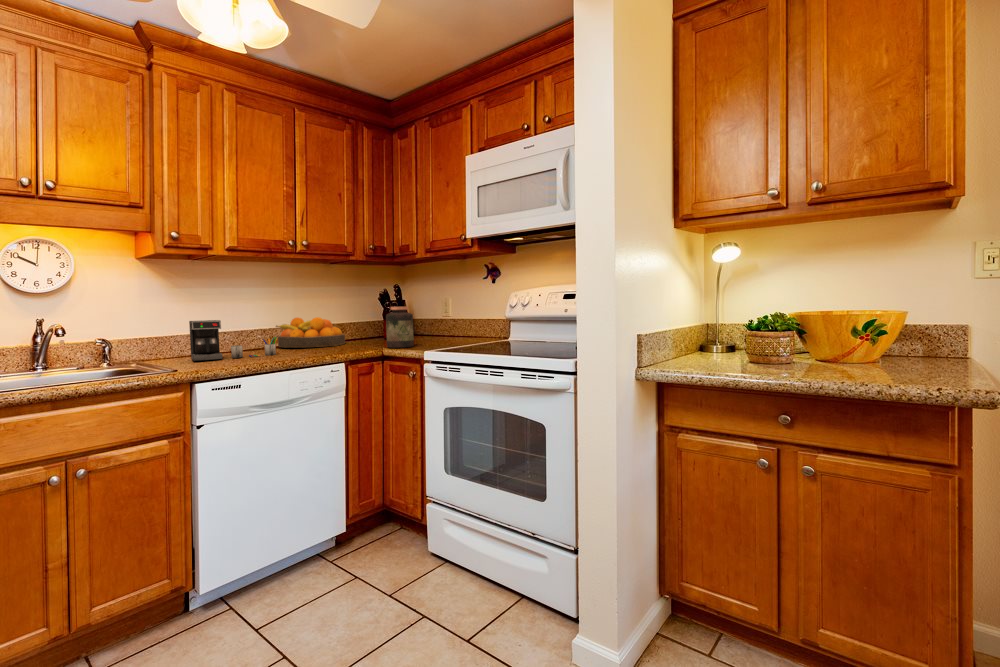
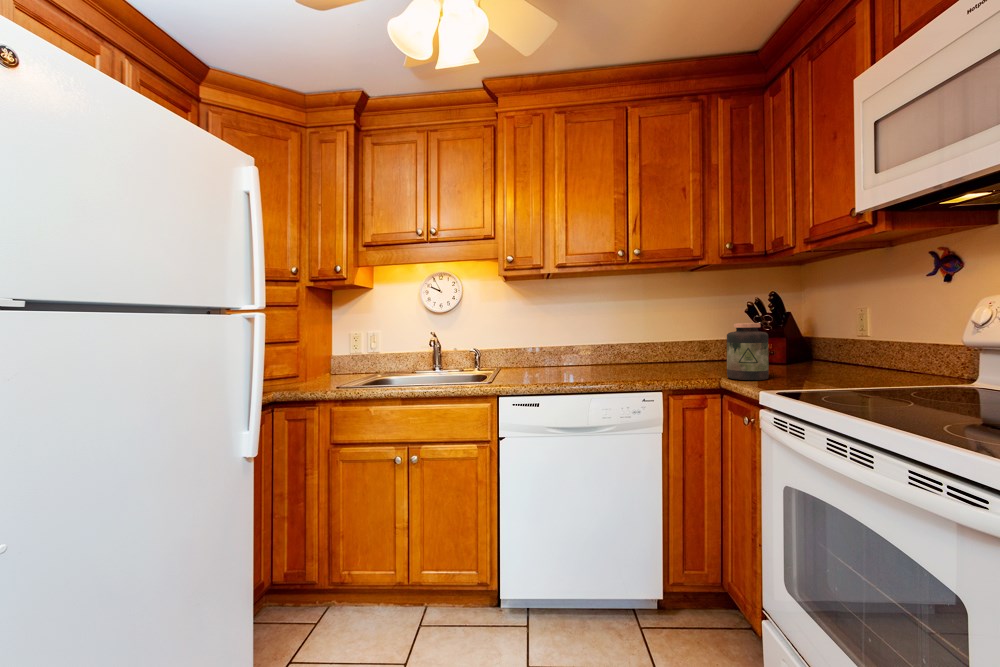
fruit bowl: present [276,317,345,347] -> none [621,332,697,367]
coffee maker: present [189,320,278,361] -> none [528,335,605,374]

